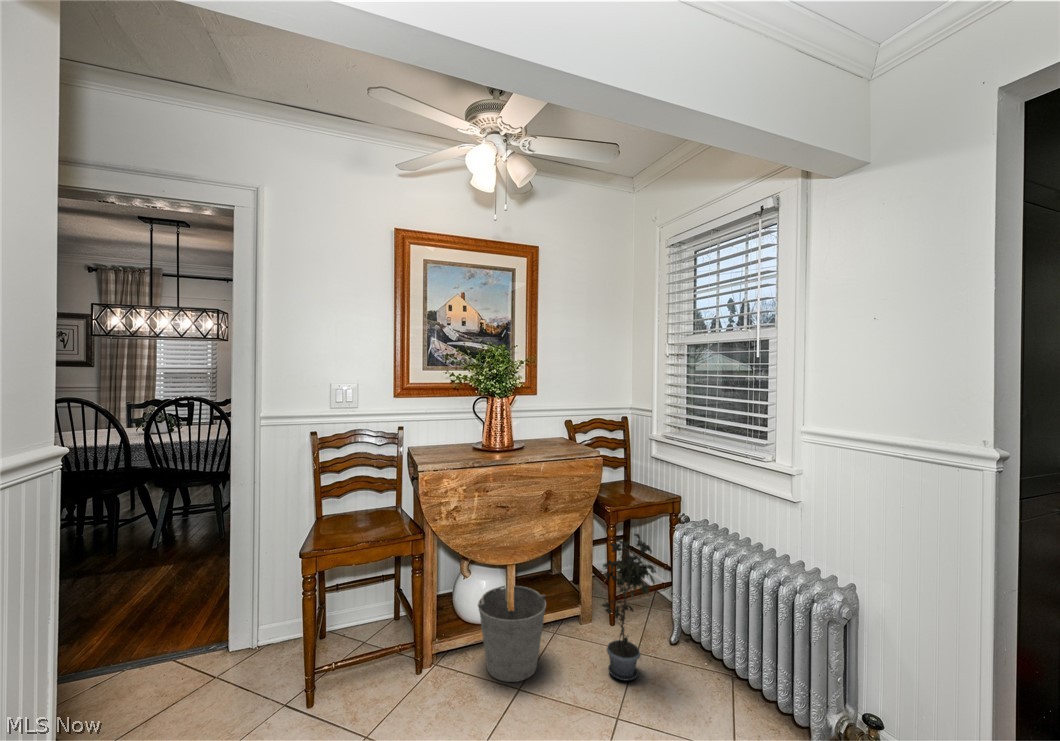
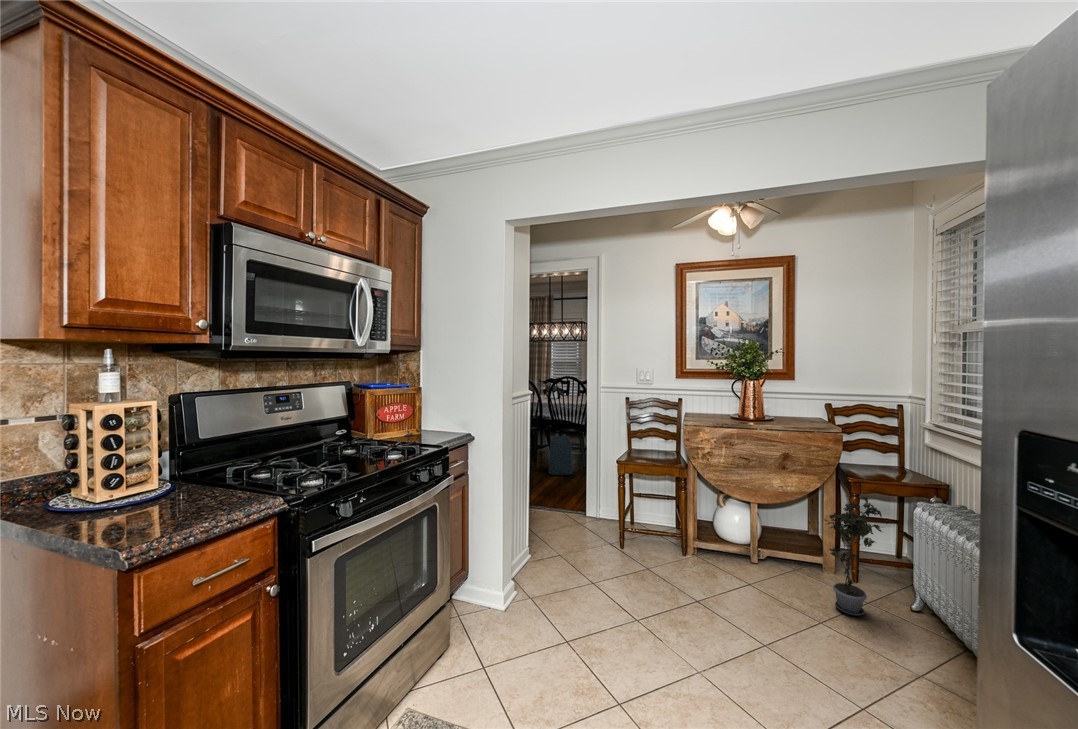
backpack: none [157,489,205,562] -> present [549,434,573,475]
bucket: present [478,586,546,682] -> none [725,521,782,588]

